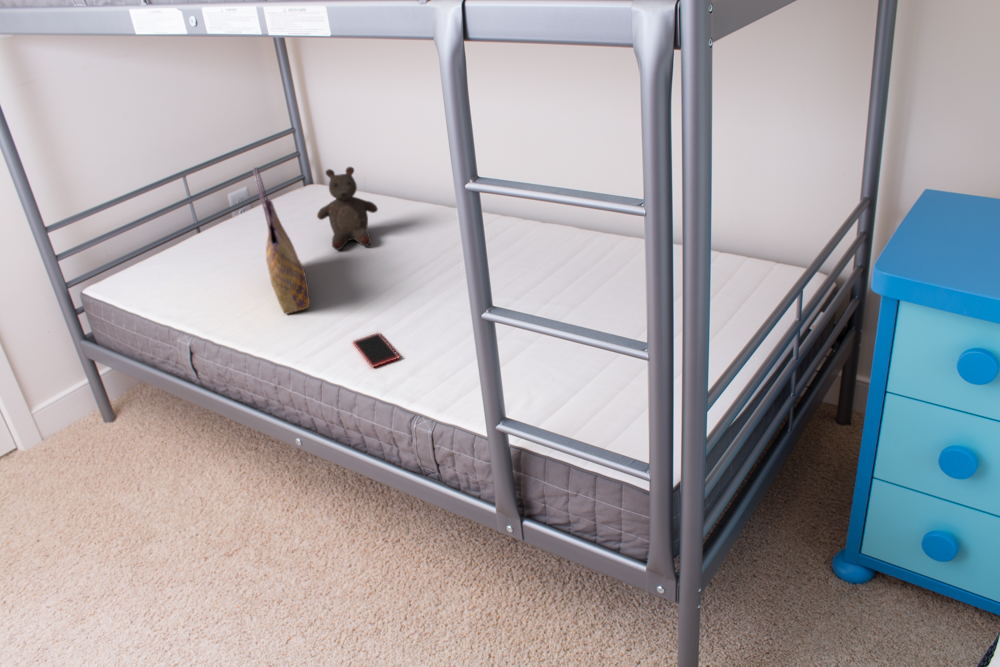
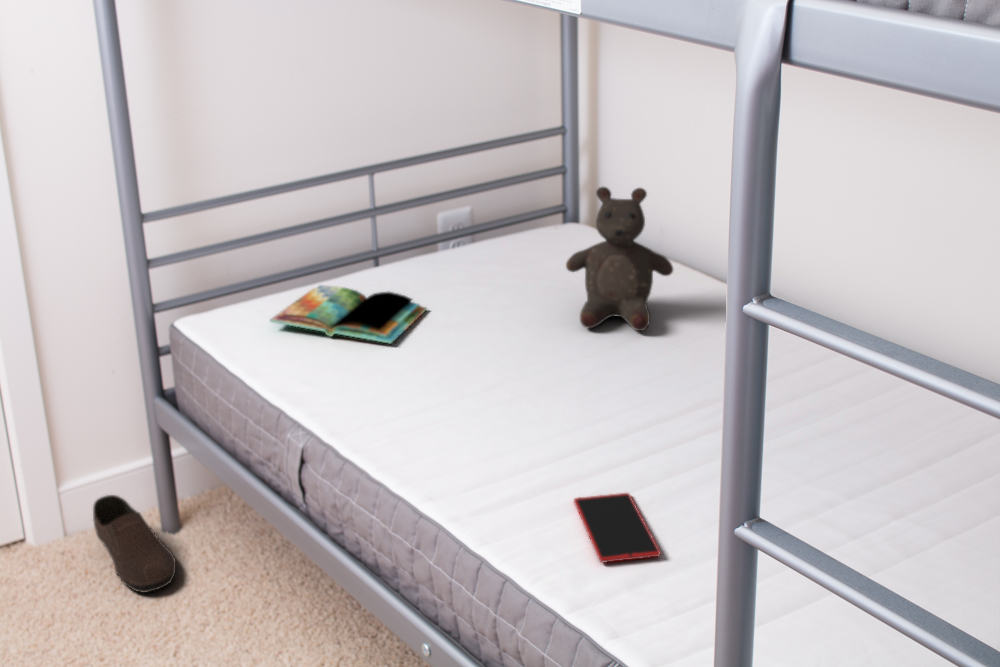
tote bag: present [253,168,310,314] -> none [455,149,518,419]
book: none [148,250,242,283] -> present [270,285,427,343]
shoe: none [57,406,126,456] -> present [93,495,176,592]

